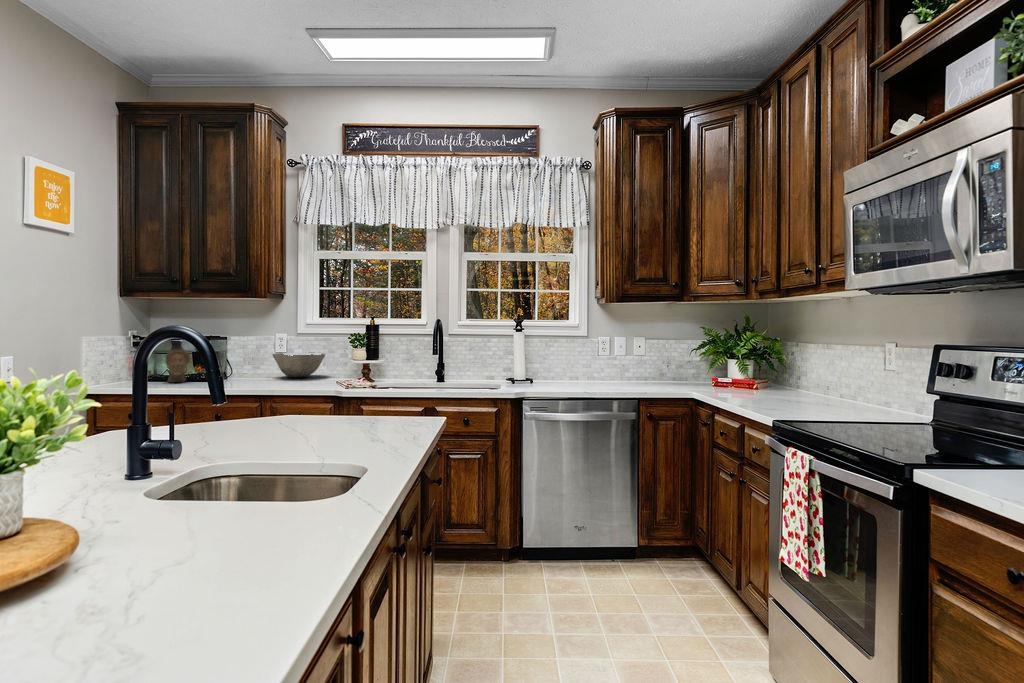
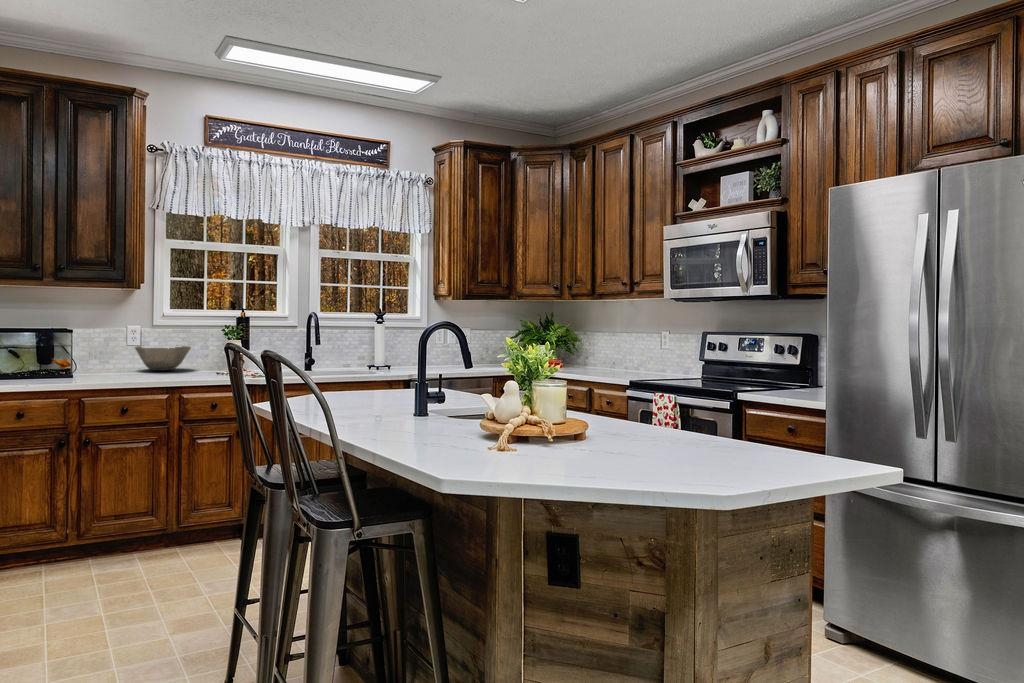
ceramic pitcher: present [165,340,190,382] -> none [30,322,59,379]

